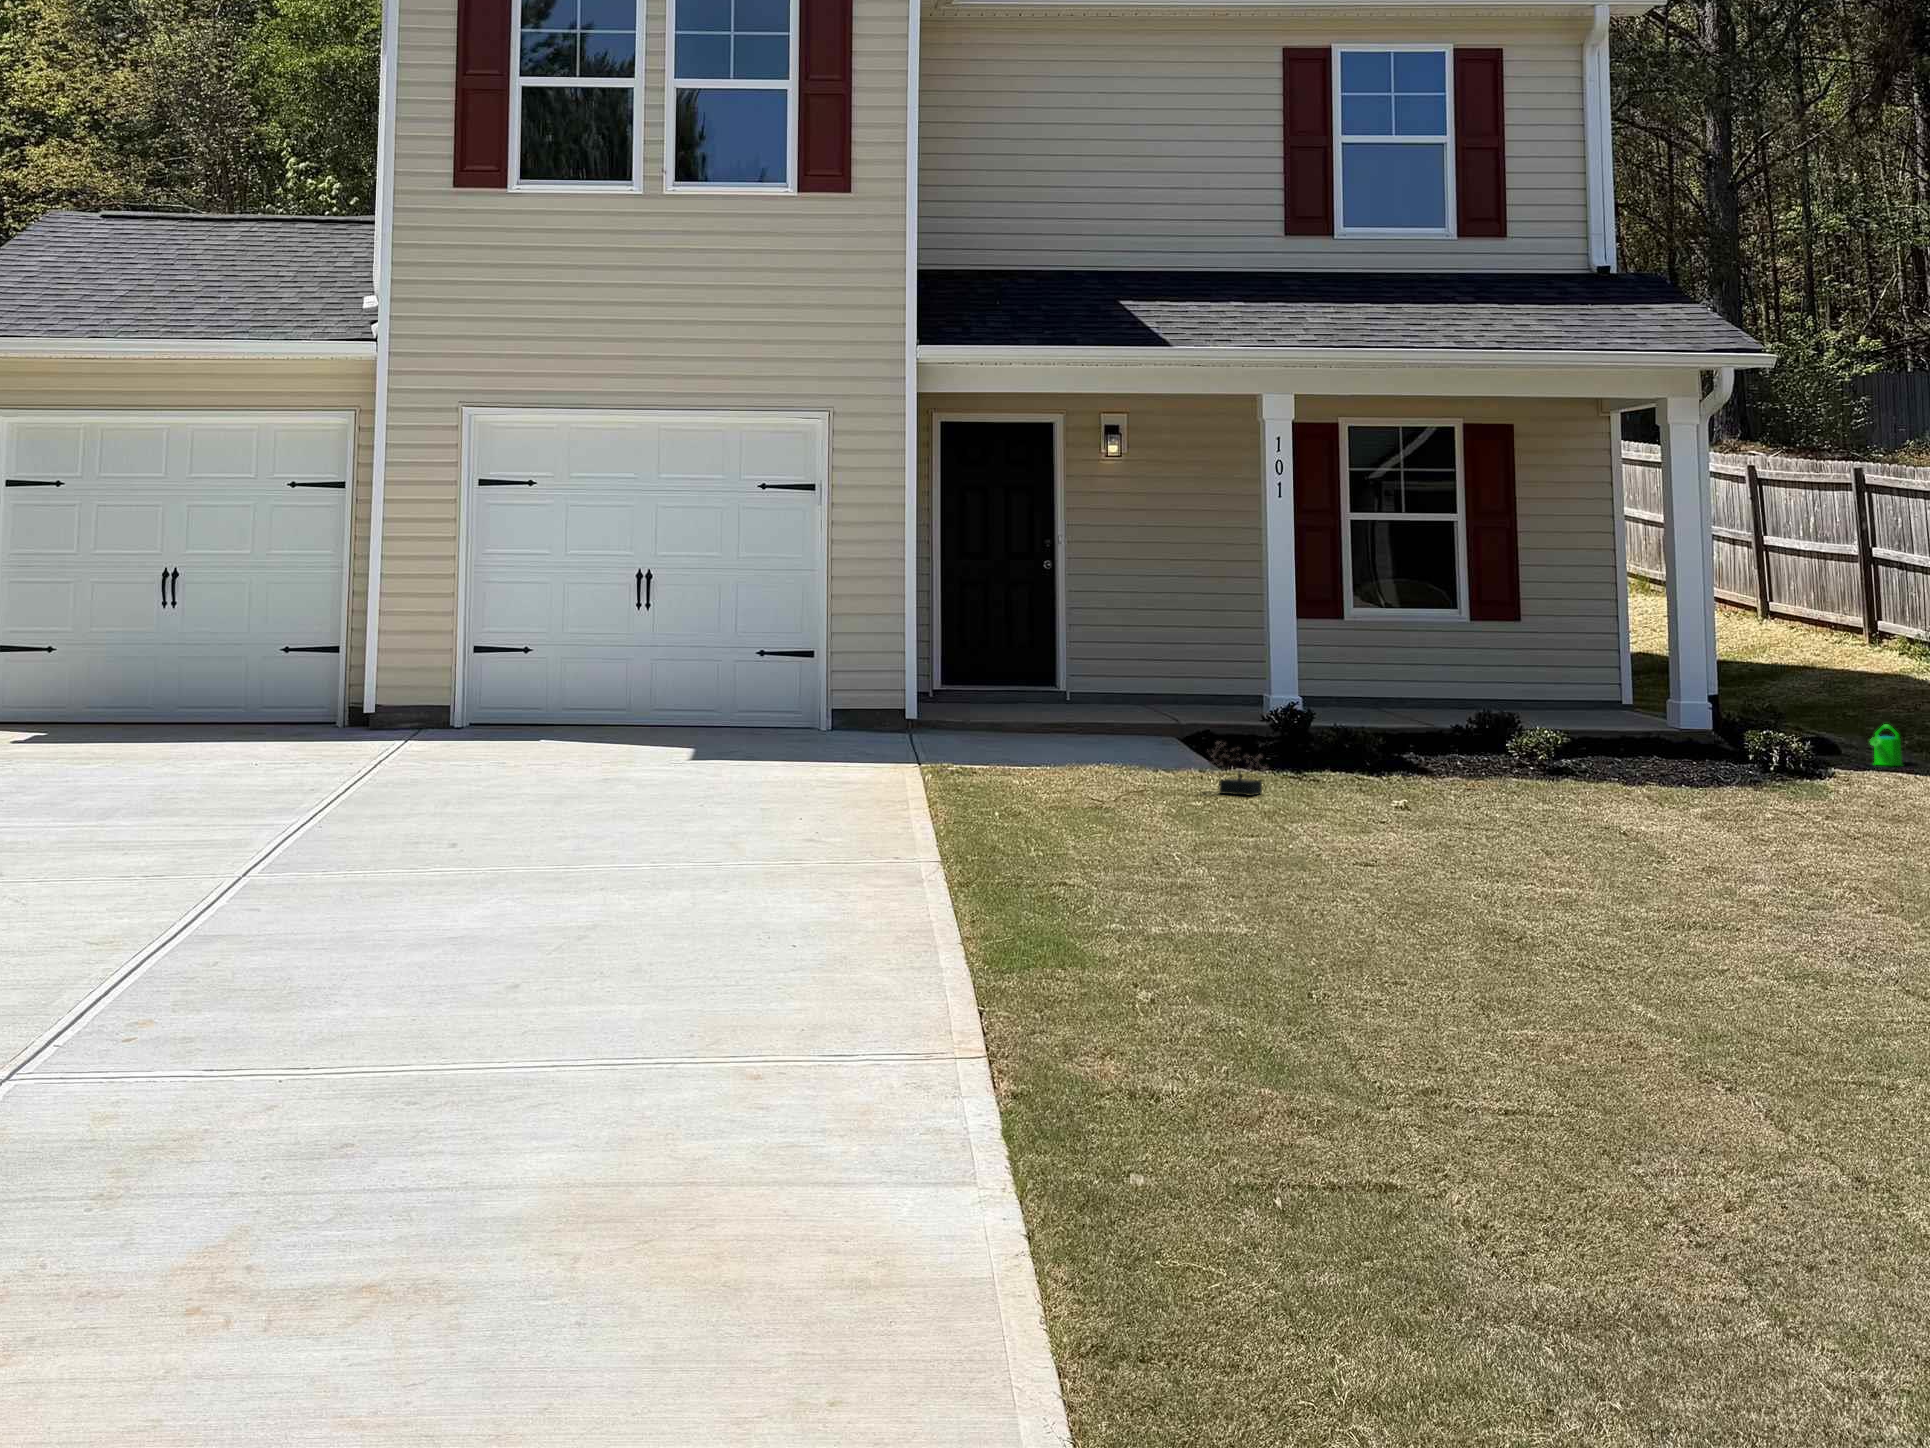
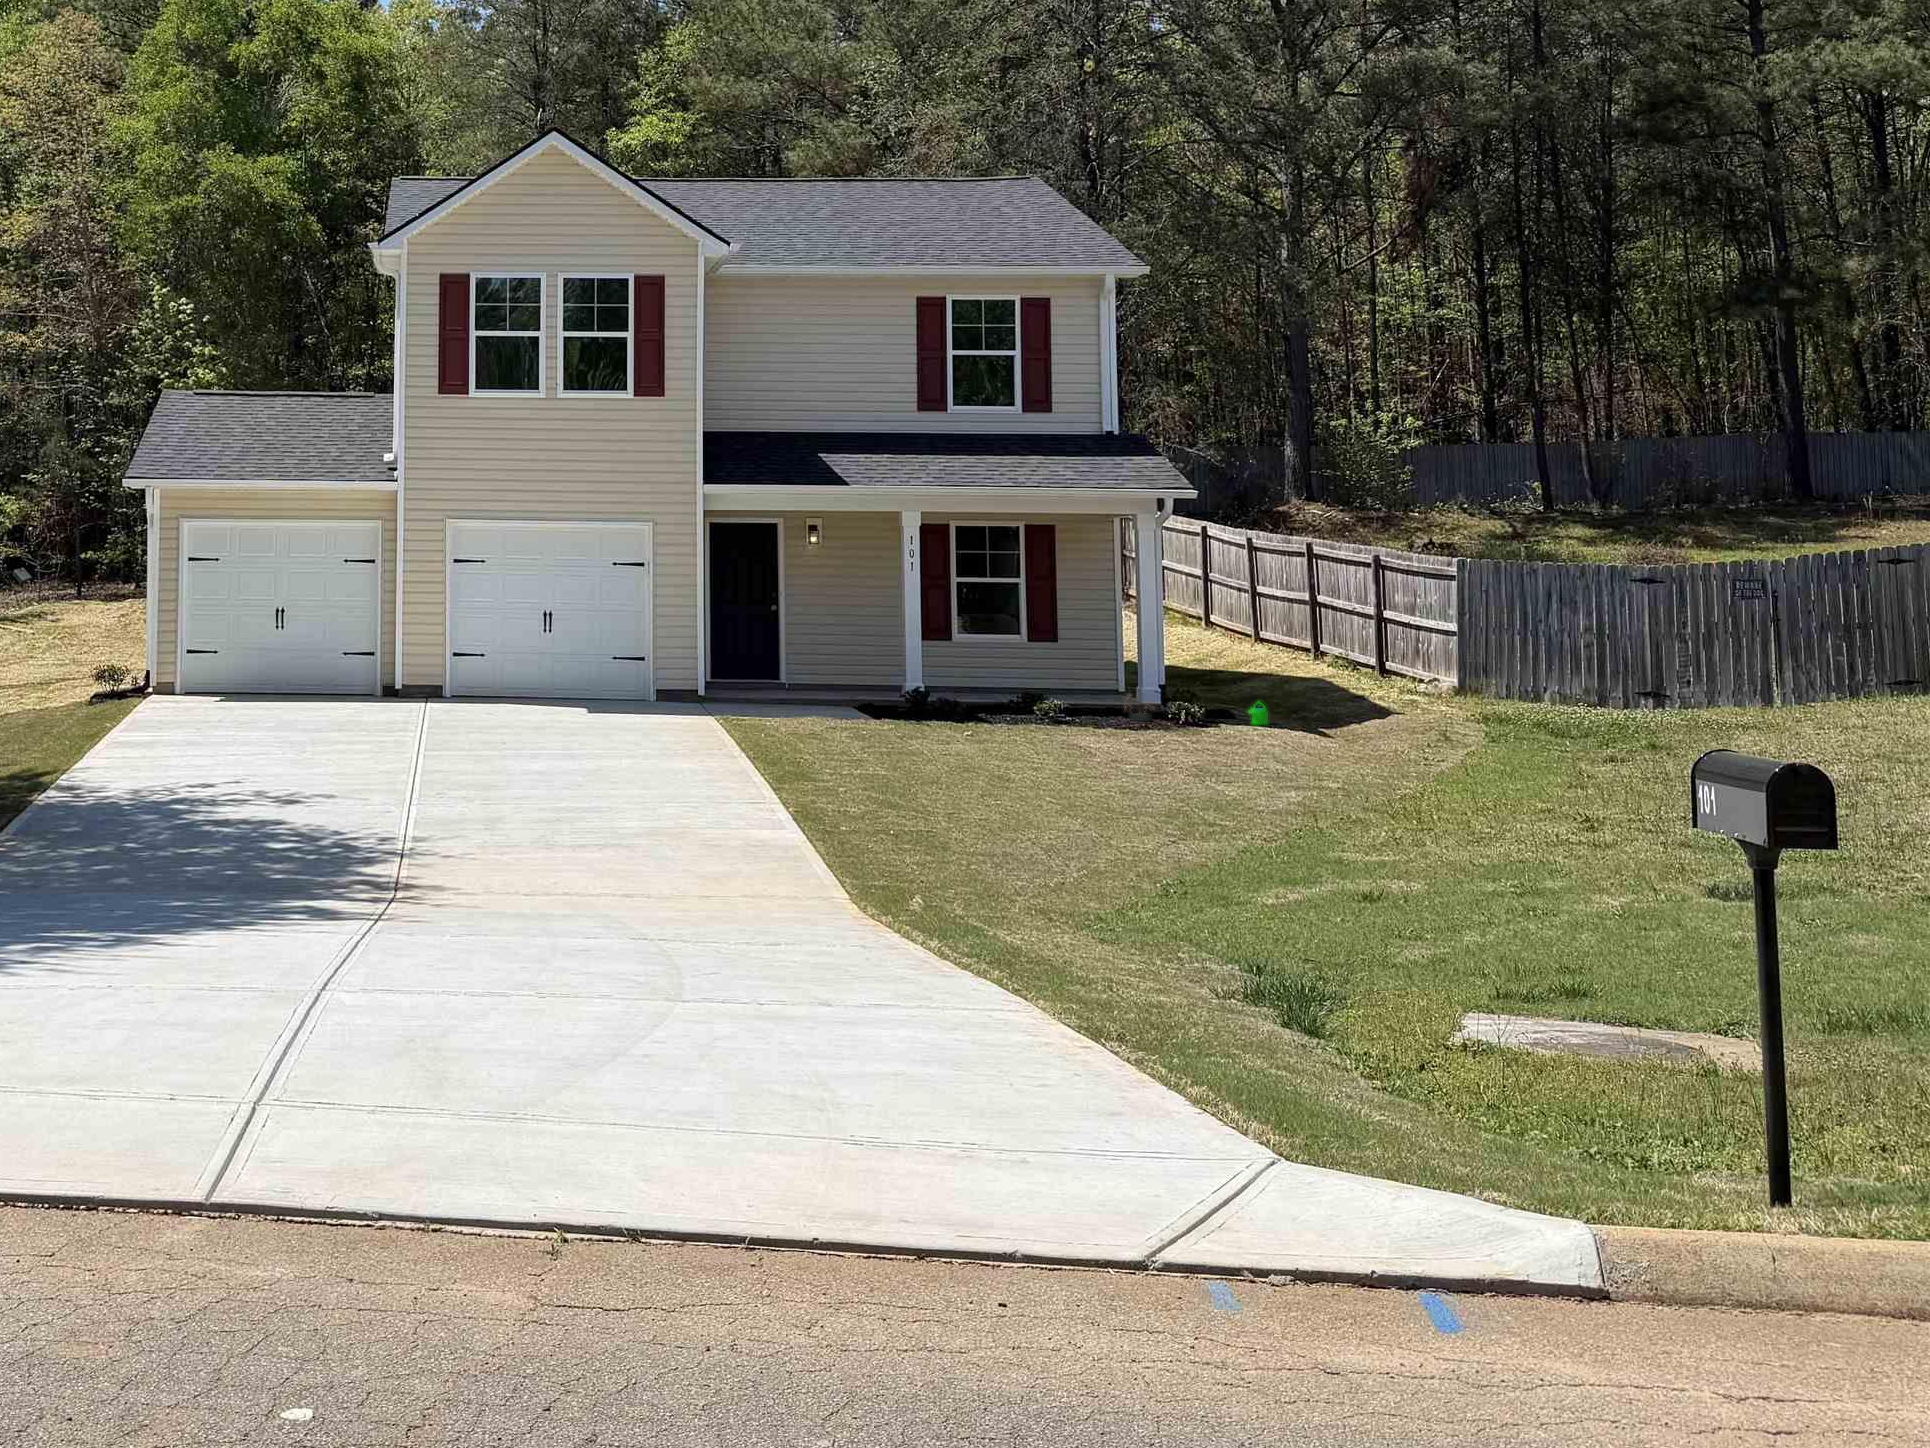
decorative plant: present [1210,742,1267,795] -> present [1125,695,1152,721]

